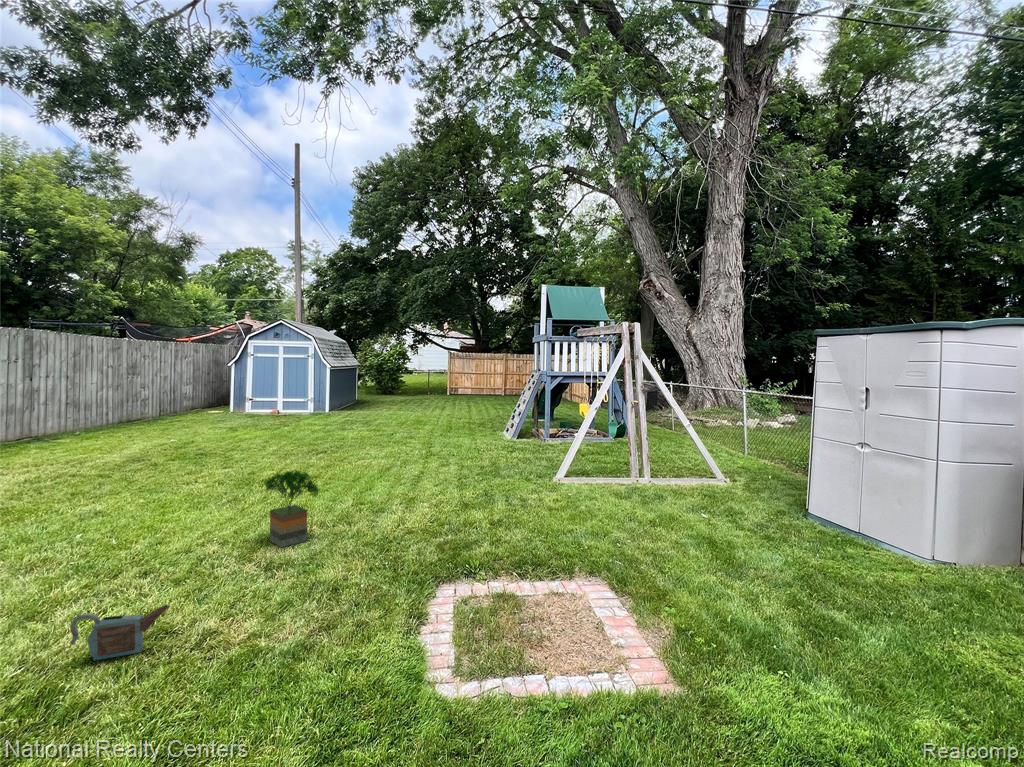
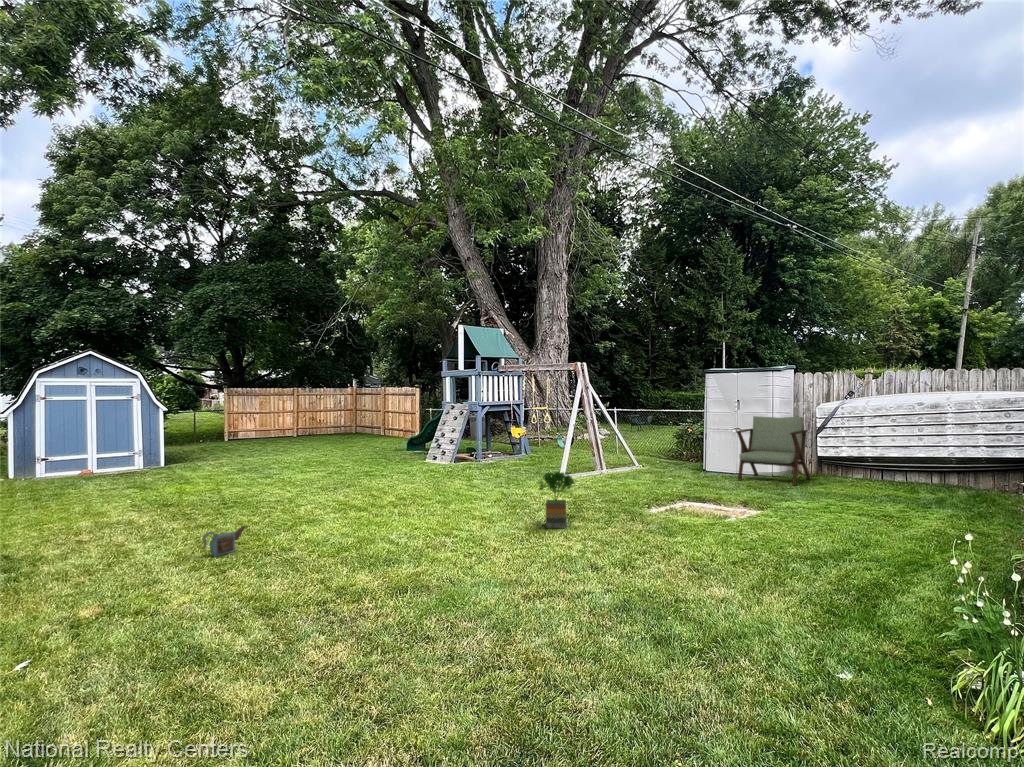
lounge chair: none [756,426,919,572] -> present [736,416,810,486]
watering can: present [69,605,170,661] -> present [202,526,246,557]

